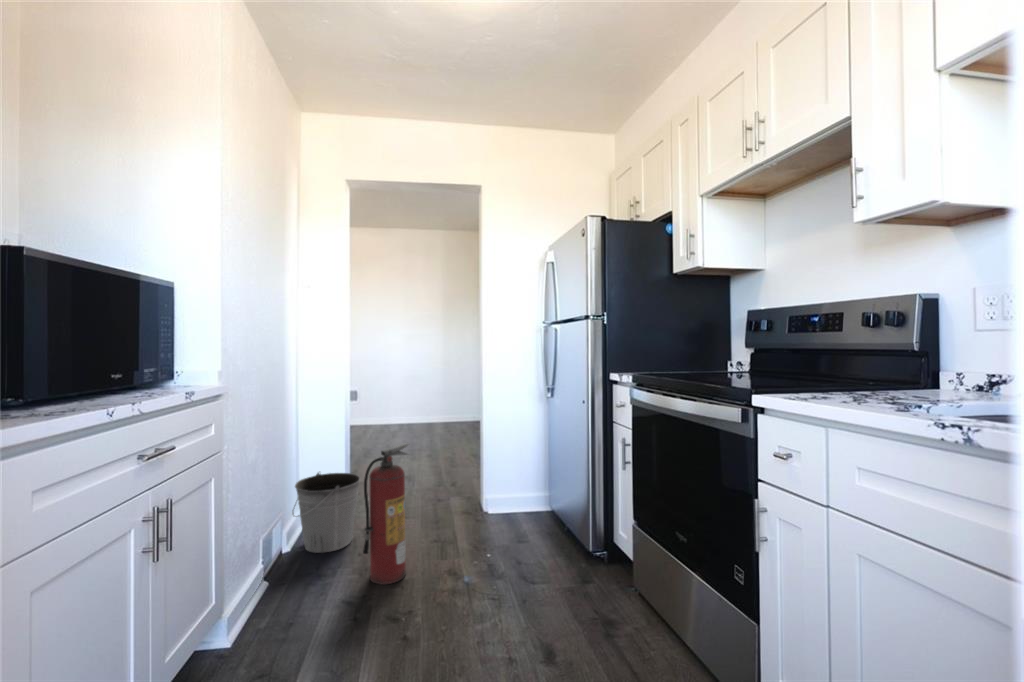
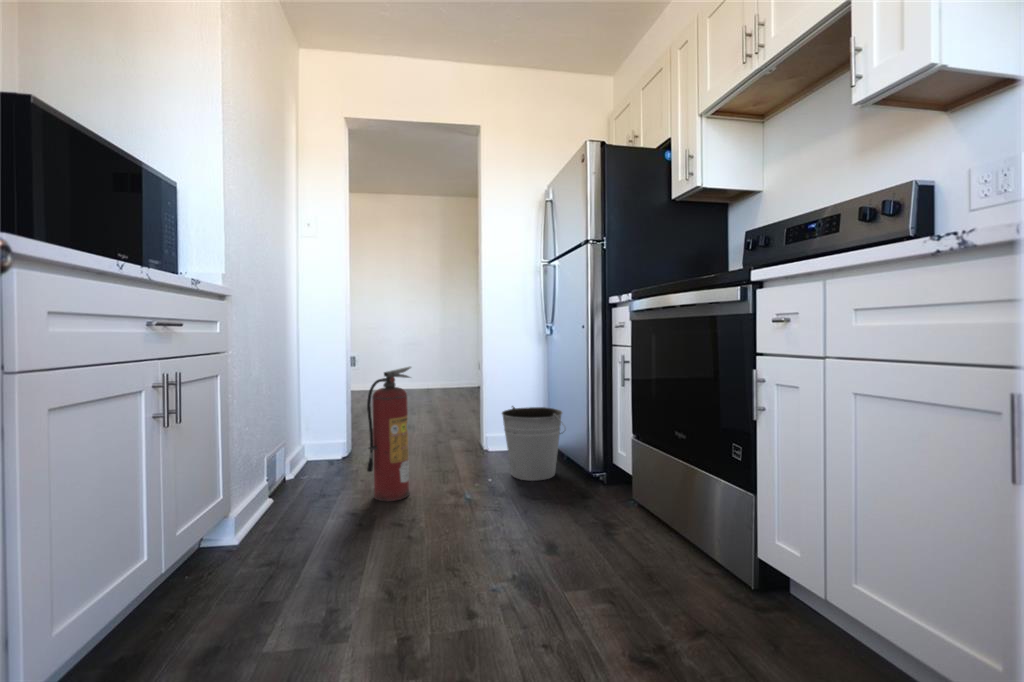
bucket: present [292,473,360,553] -> present [502,406,562,481]

